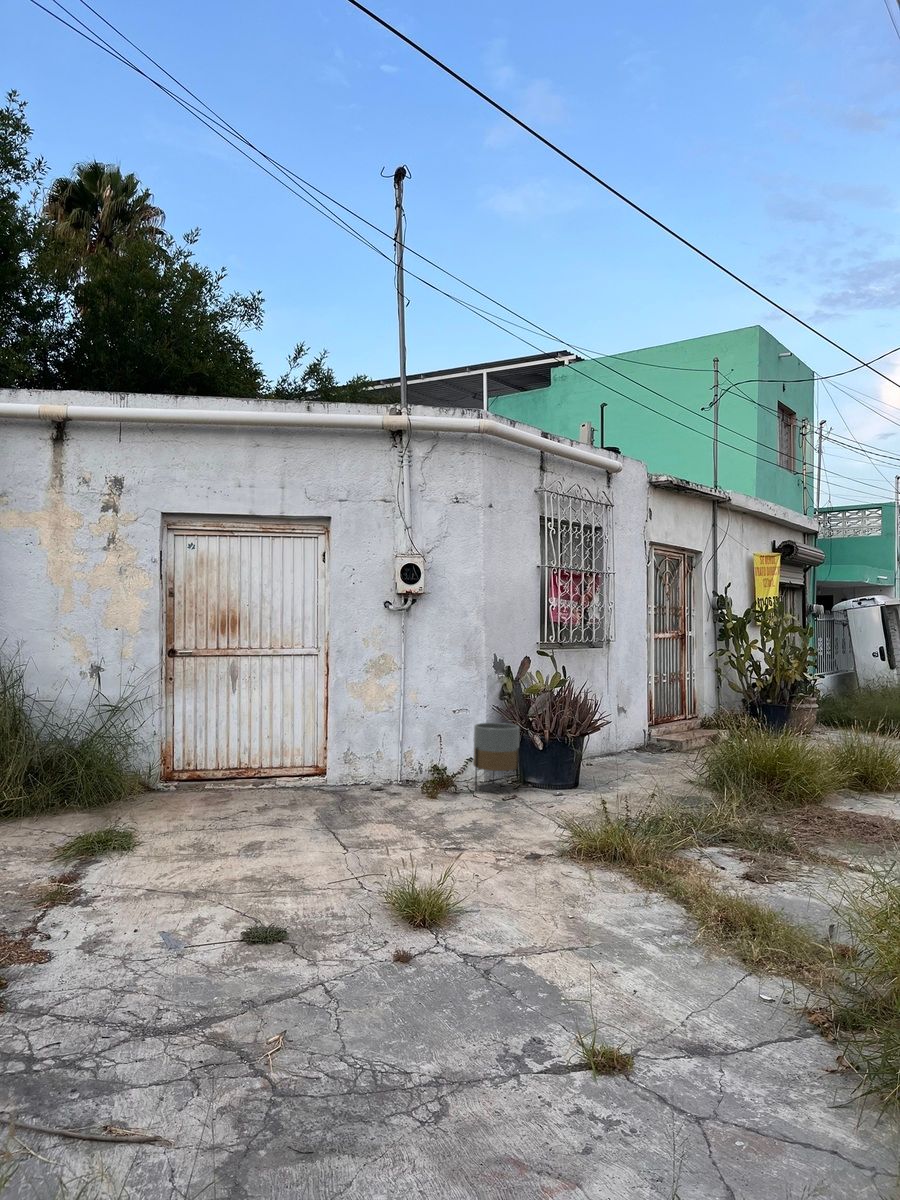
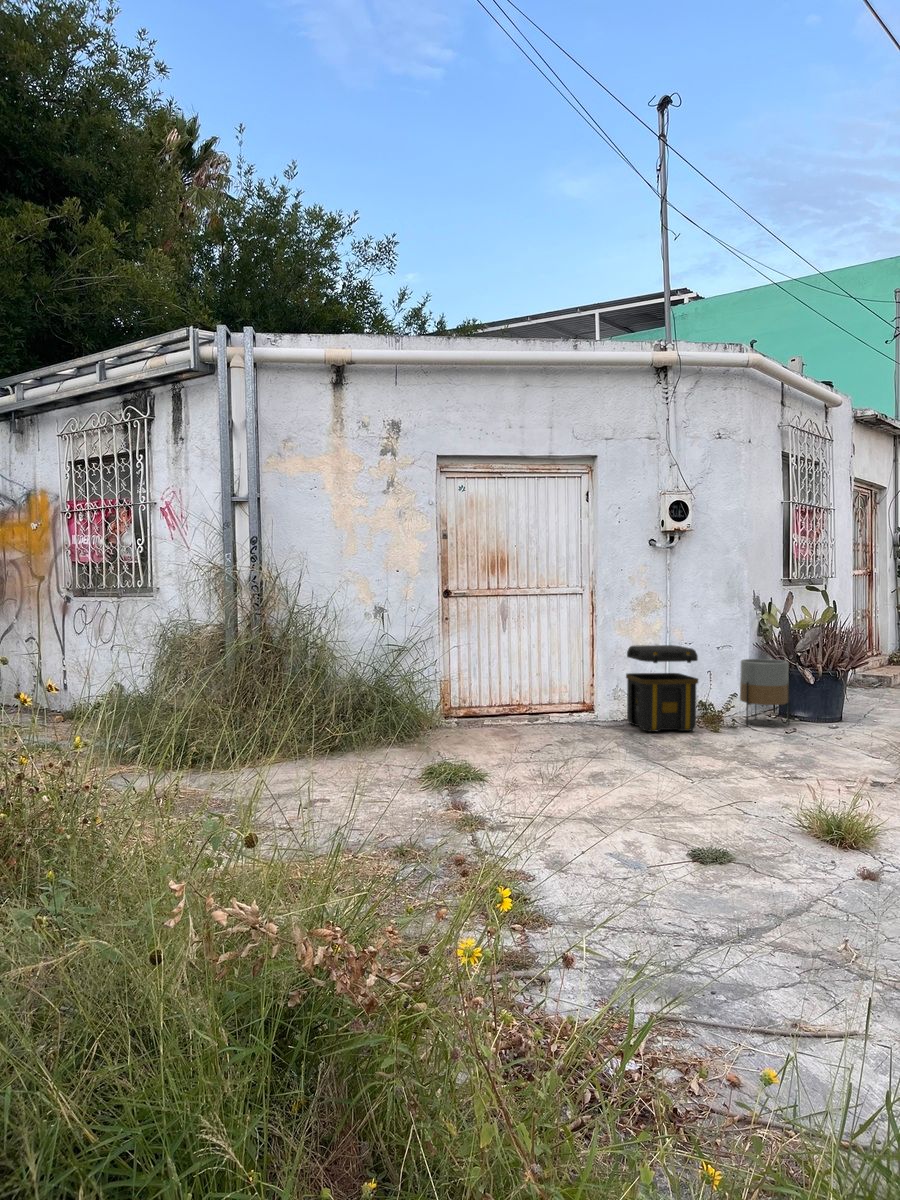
toolbox: none [356,709,418,798] -> present [626,645,698,732]

